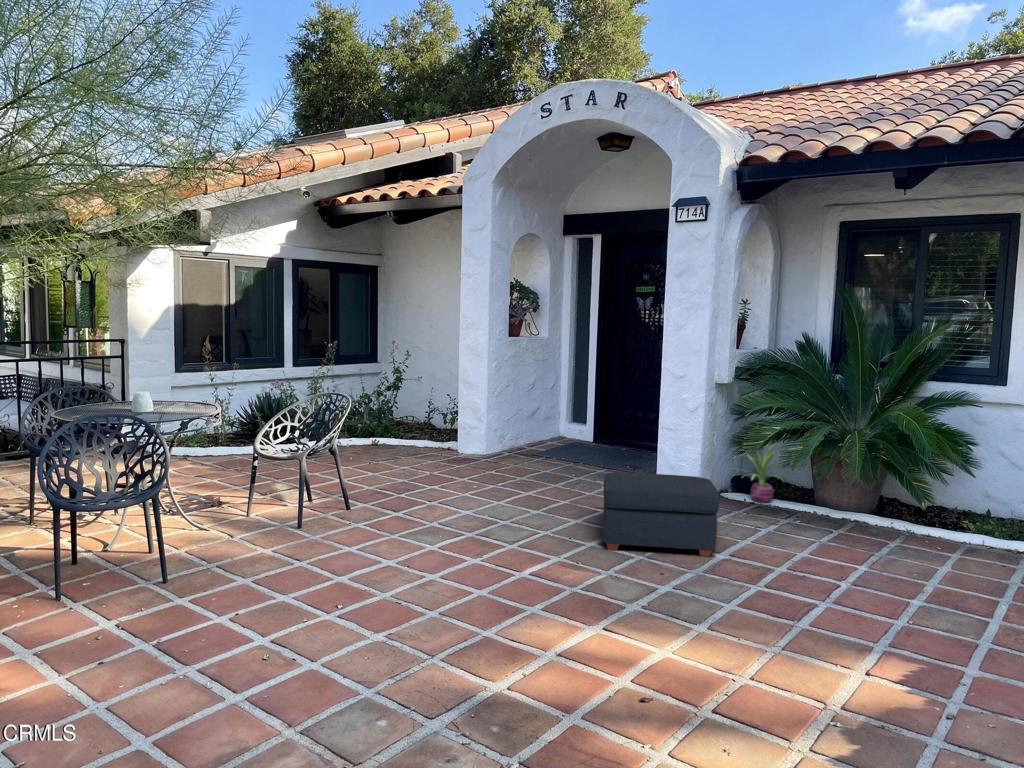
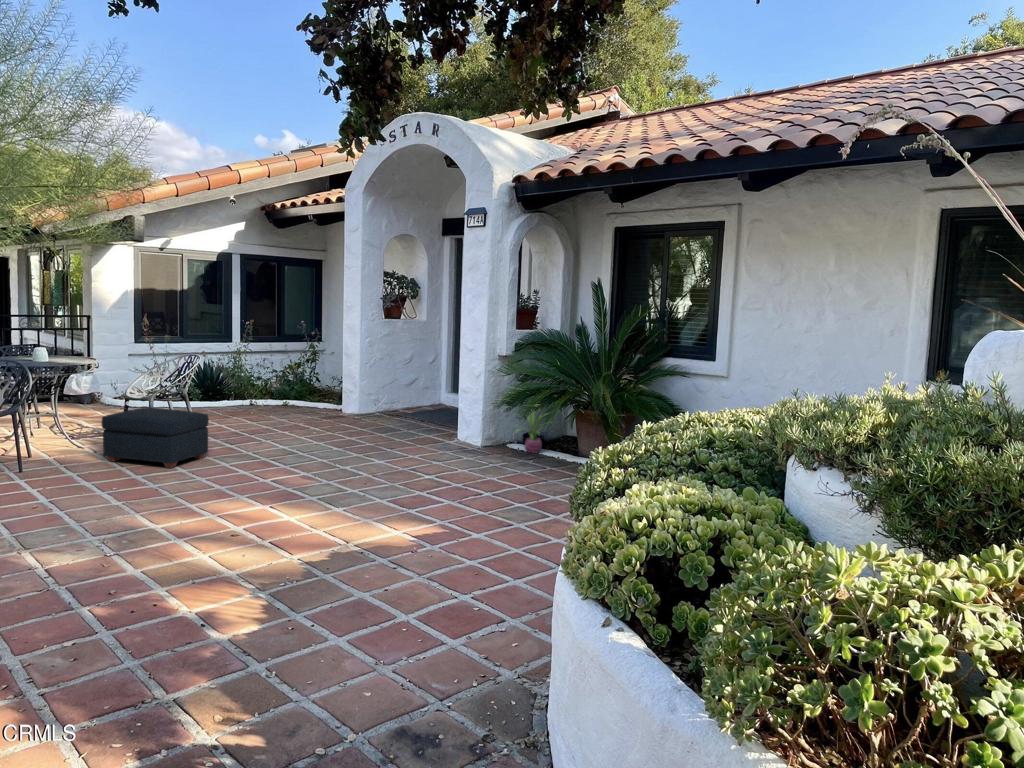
ottoman: present [603,472,719,556] -> present [102,408,209,468]

